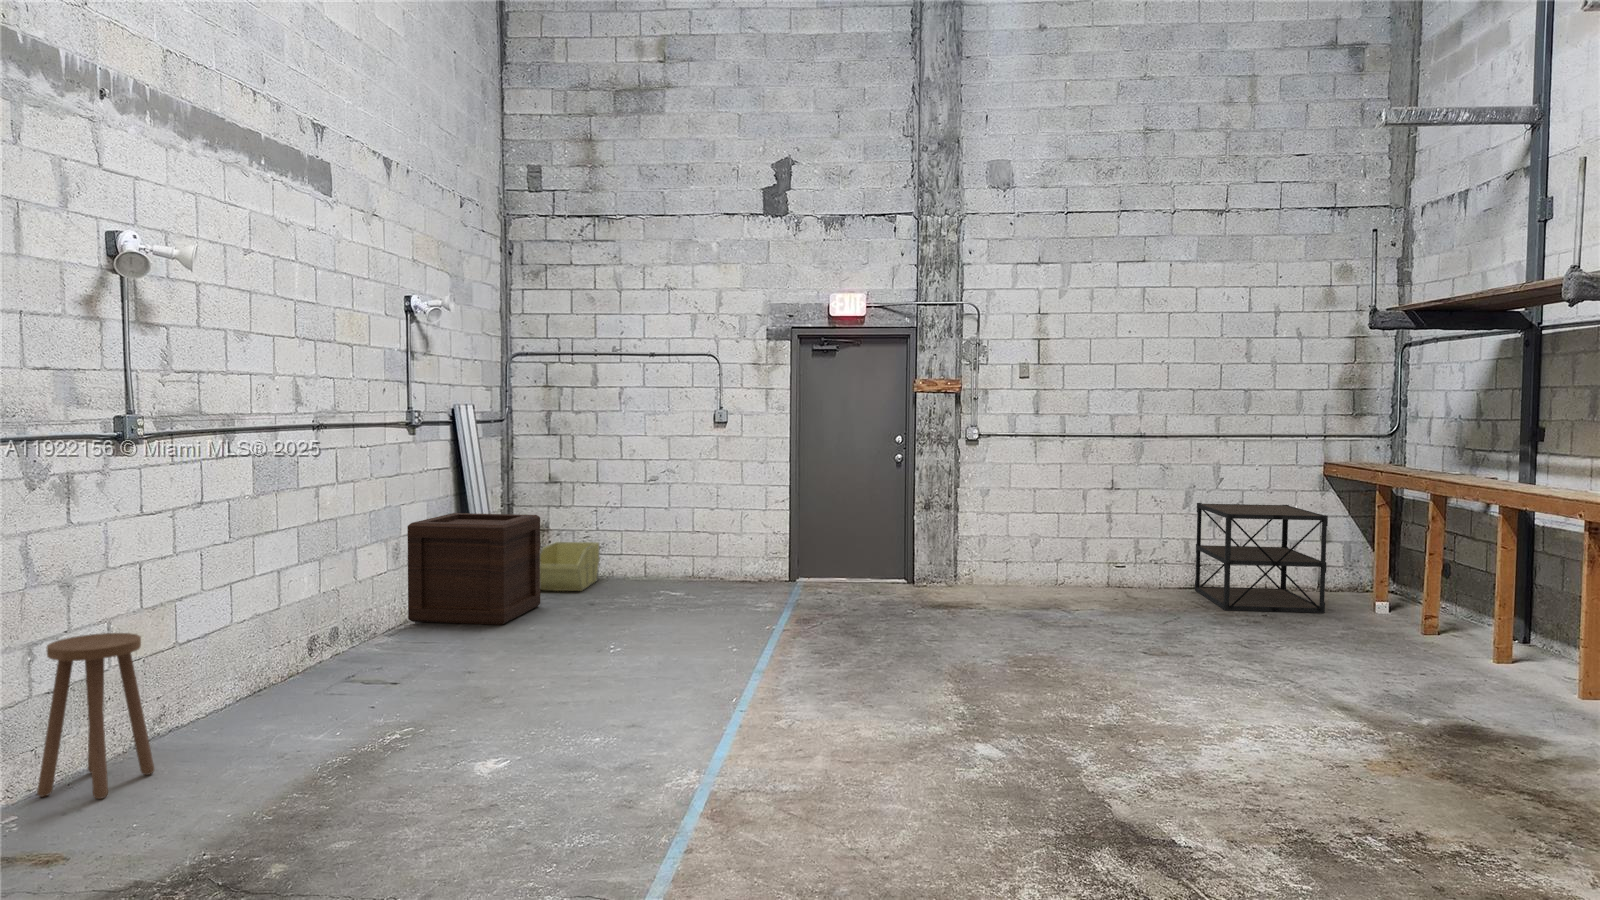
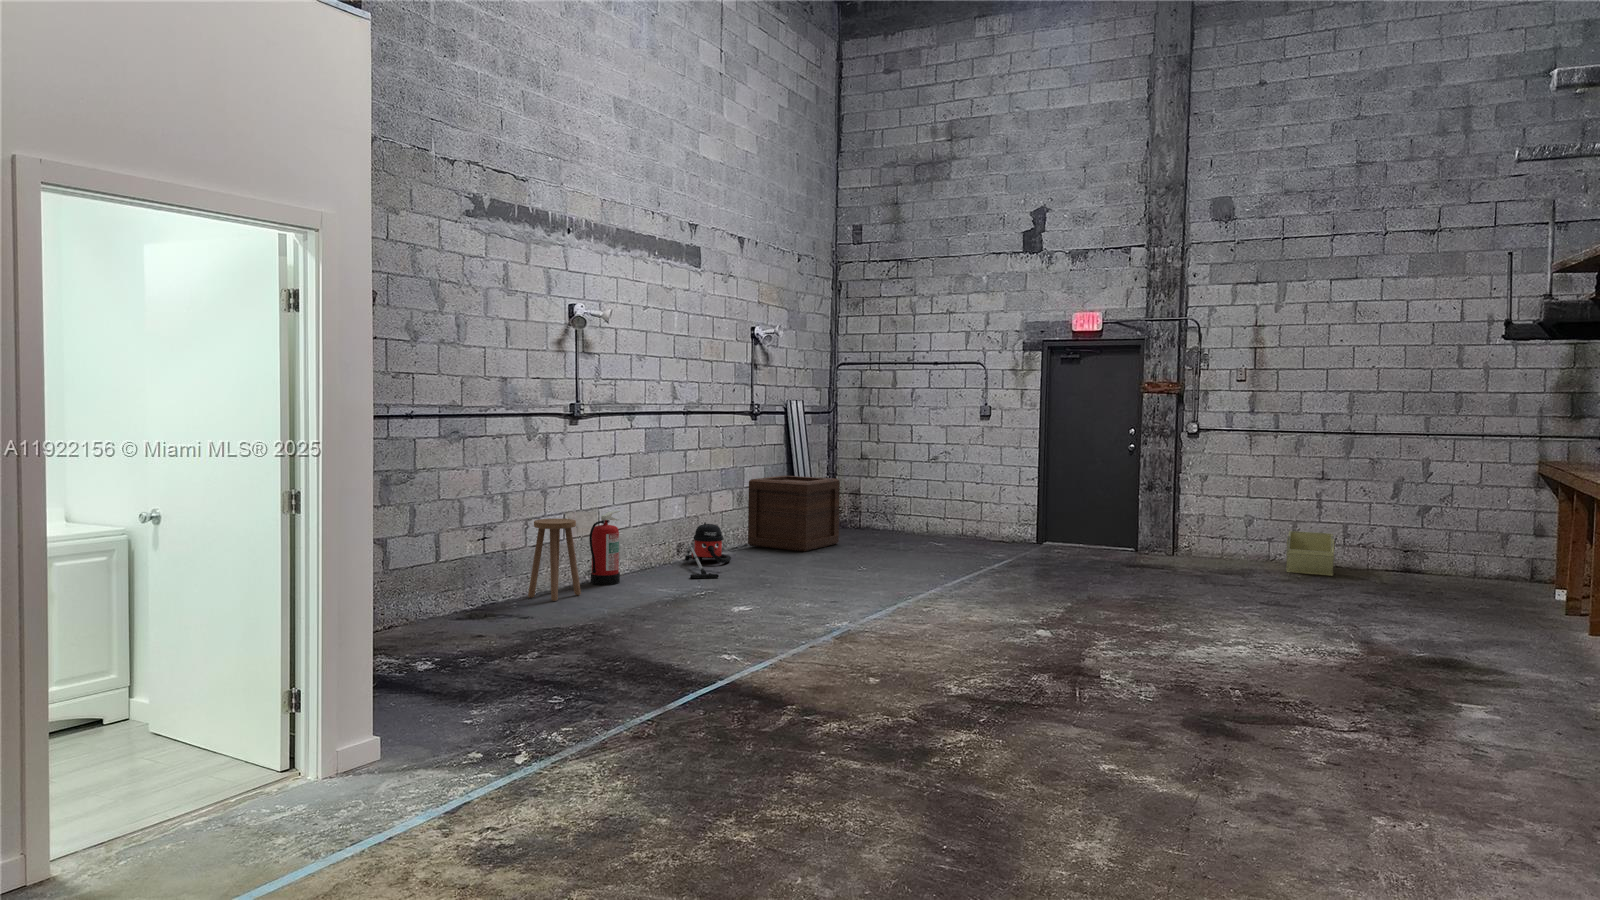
shelving unit: present [1195,503,1328,613] -> none [1399,494,1505,596]
storage bin: present [540,542,600,591] -> present [1286,531,1335,576]
vacuum cleaner: none [322,600,401,701] -> present [685,523,731,578]
fire extinguisher: none [163,601,223,740] -> present [589,510,620,585]

